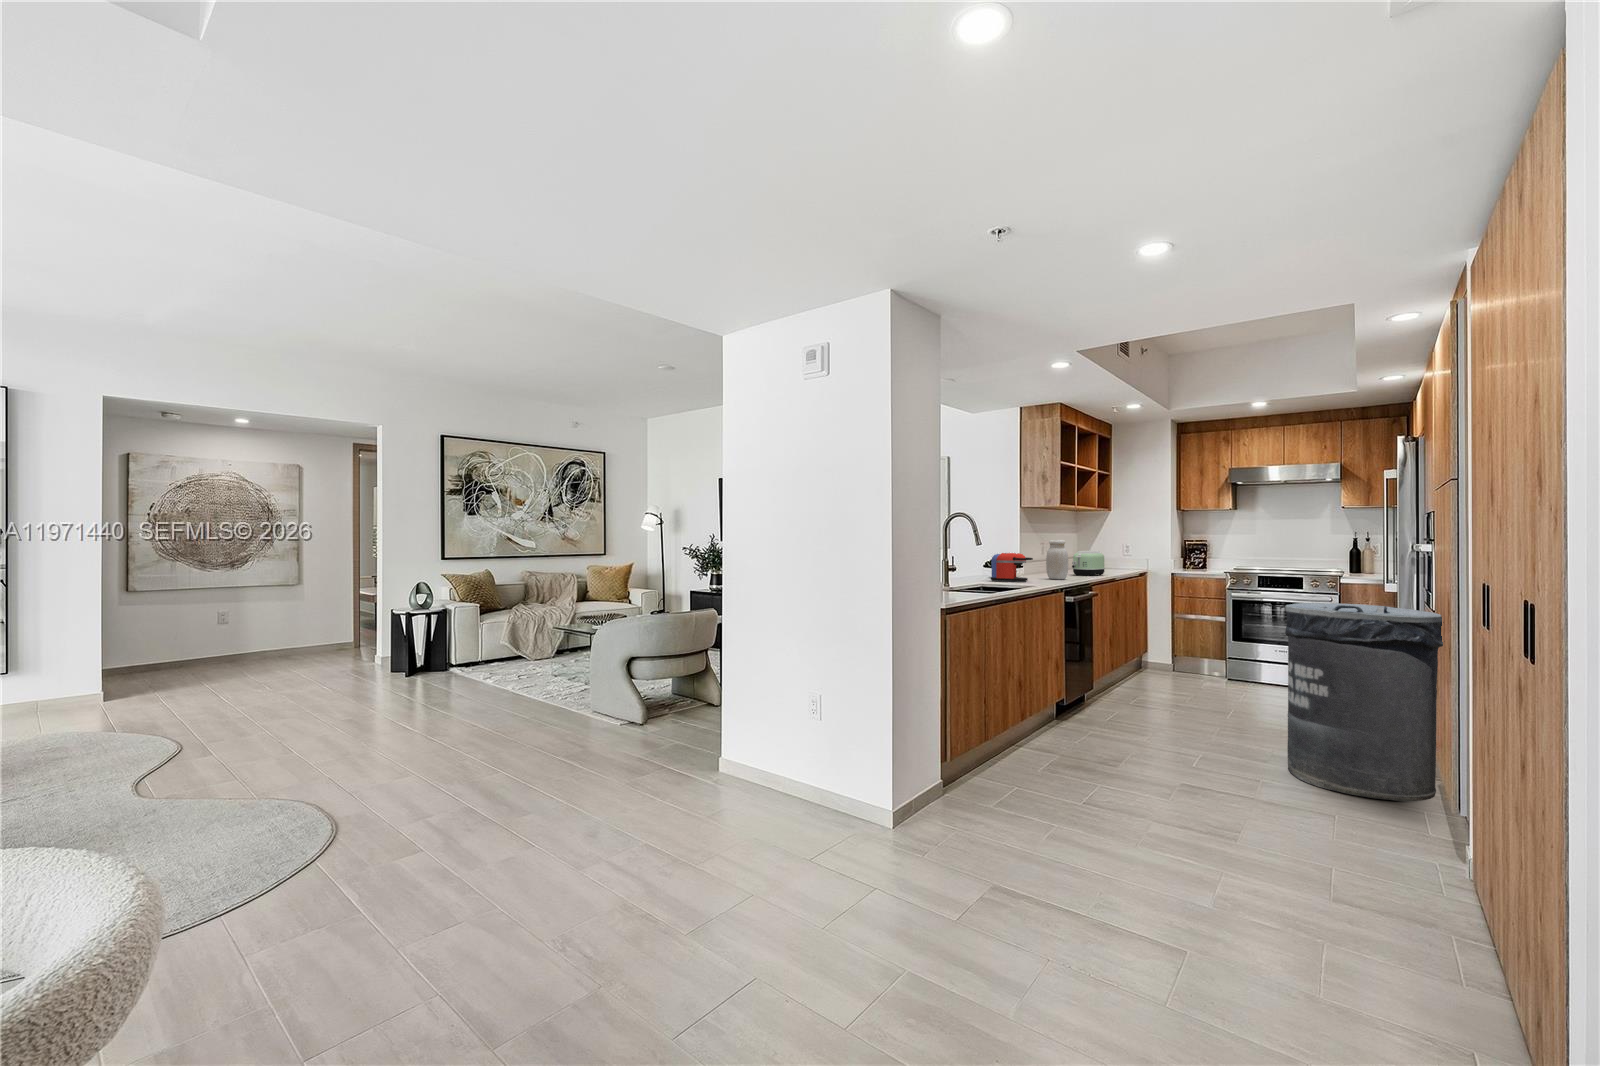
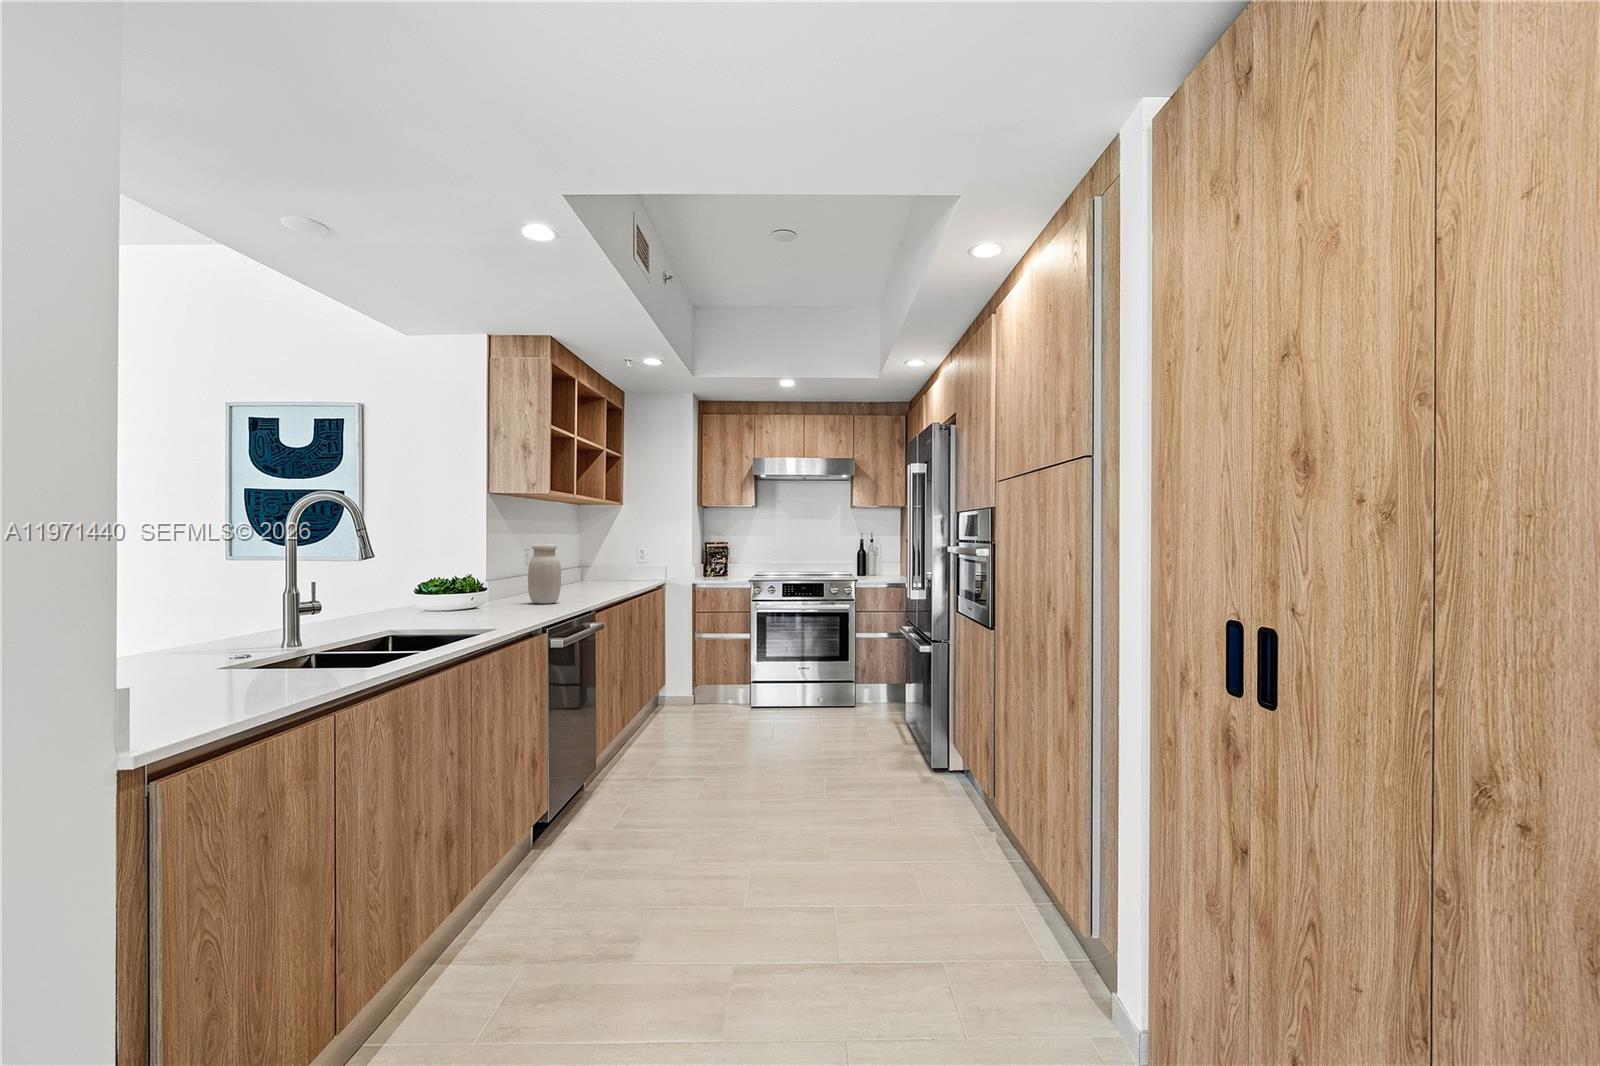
toaster: present [1072,551,1105,576] -> none [568,558,613,595]
coffee maker: present [991,553,1033,582] -> none [434,565,505,613]
trash can: present [1285,603,1443,801] -> none [836,623,991,879]

